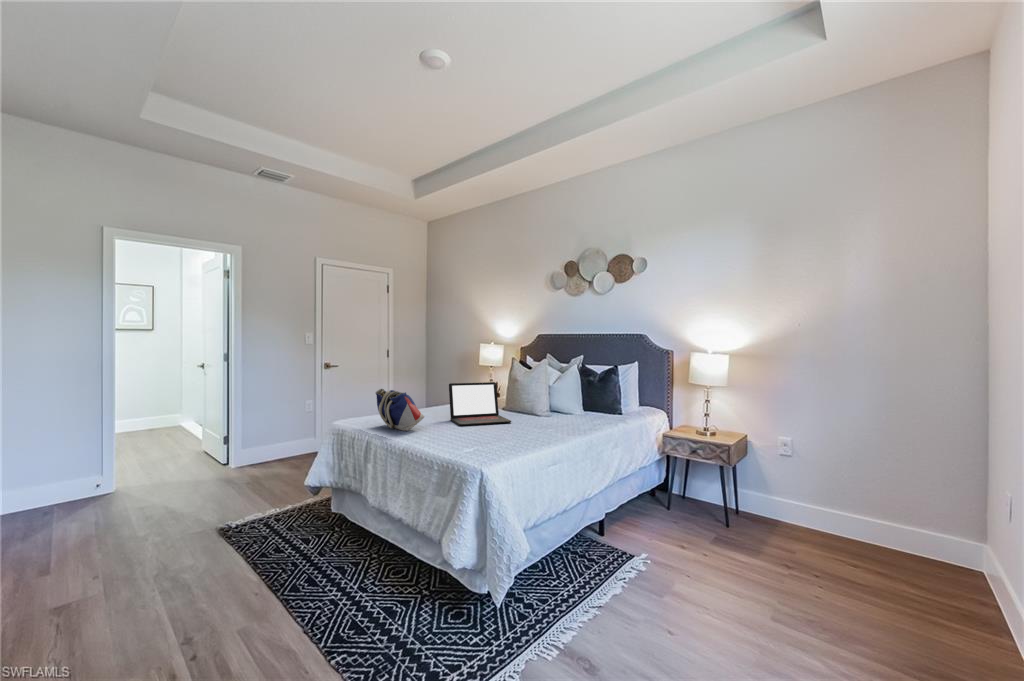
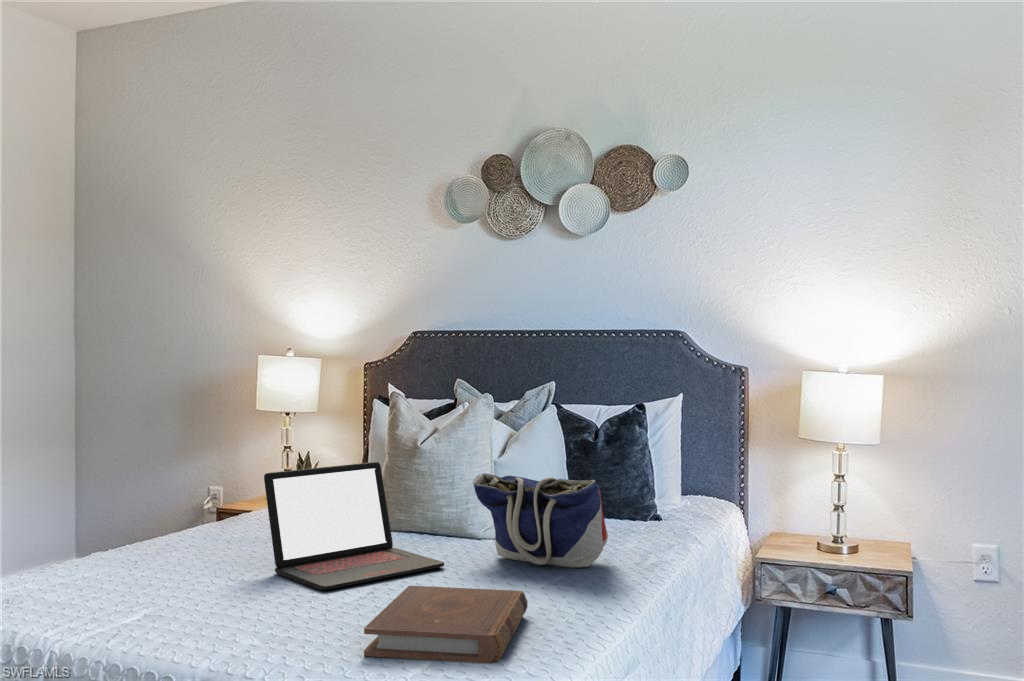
tote bag: present [376,389,424,431] -> present [473,473,608,568]
book: none [451,424,521,450] -> present [364,586,528,664]

